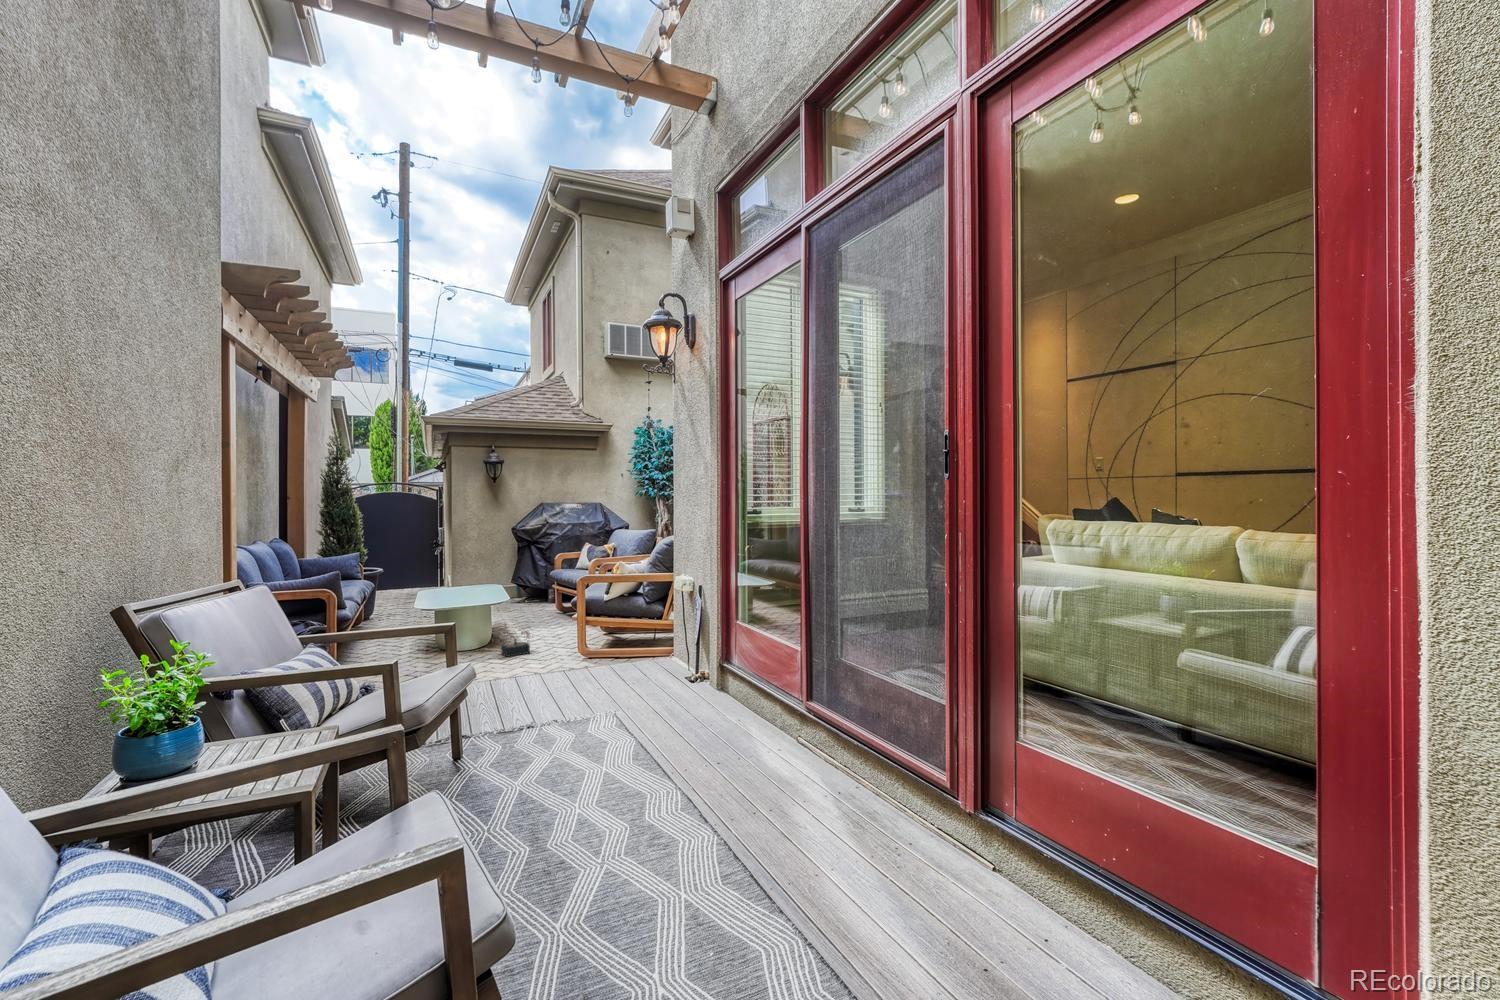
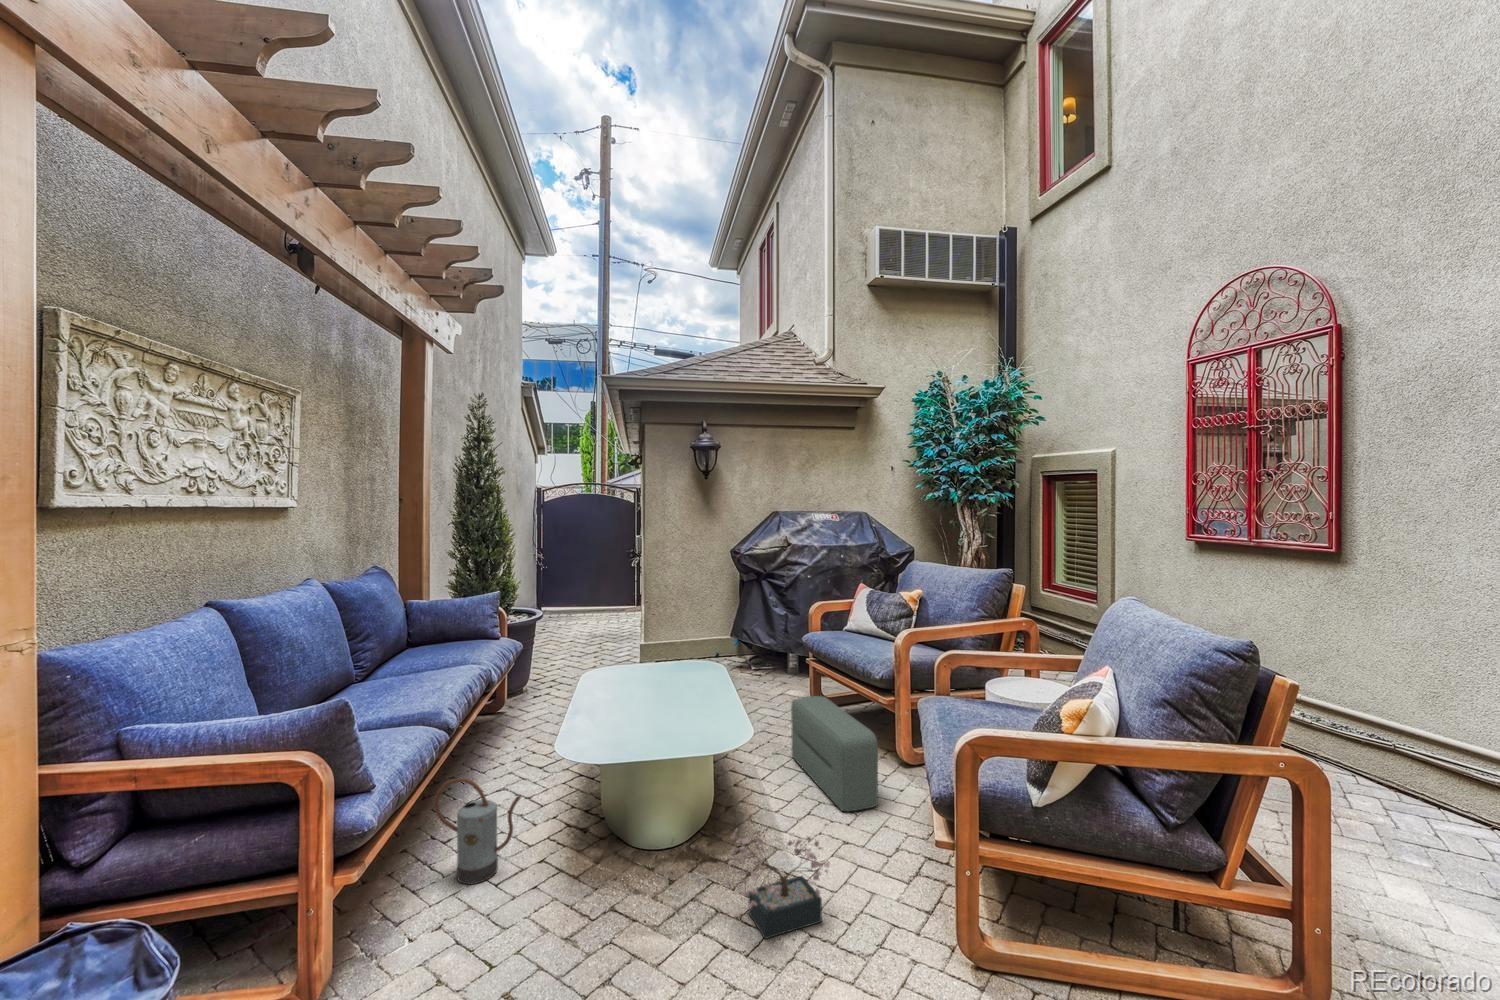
pouf: none [535,594,570,635] -> present [791,696,878,811]
watering can: none [360,616,401,658] -> present [434,778,521,884]

